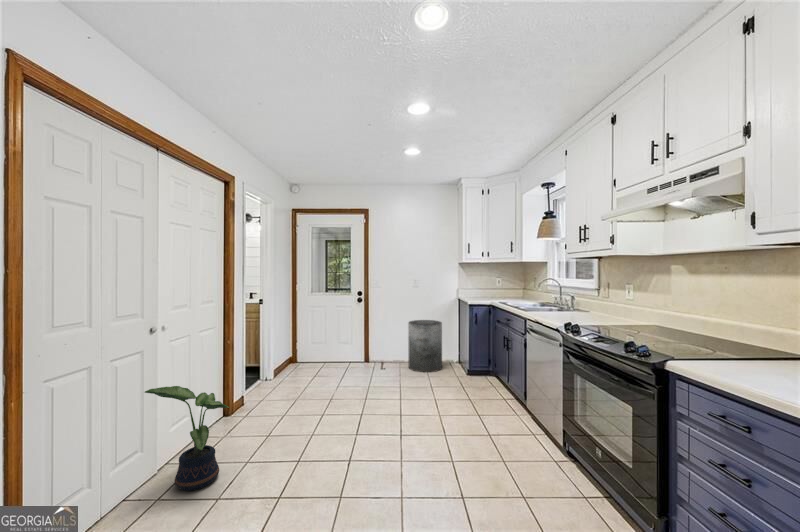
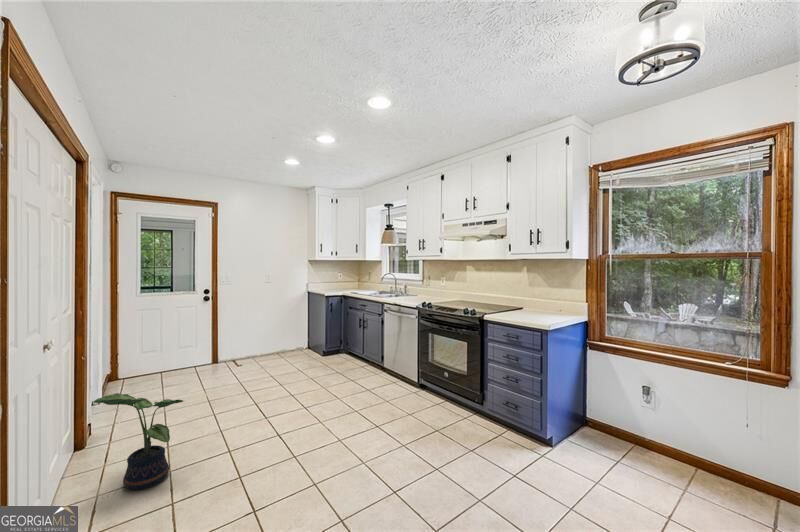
trash can: present [408,320,442,372] -> none [264,313,296,361]

